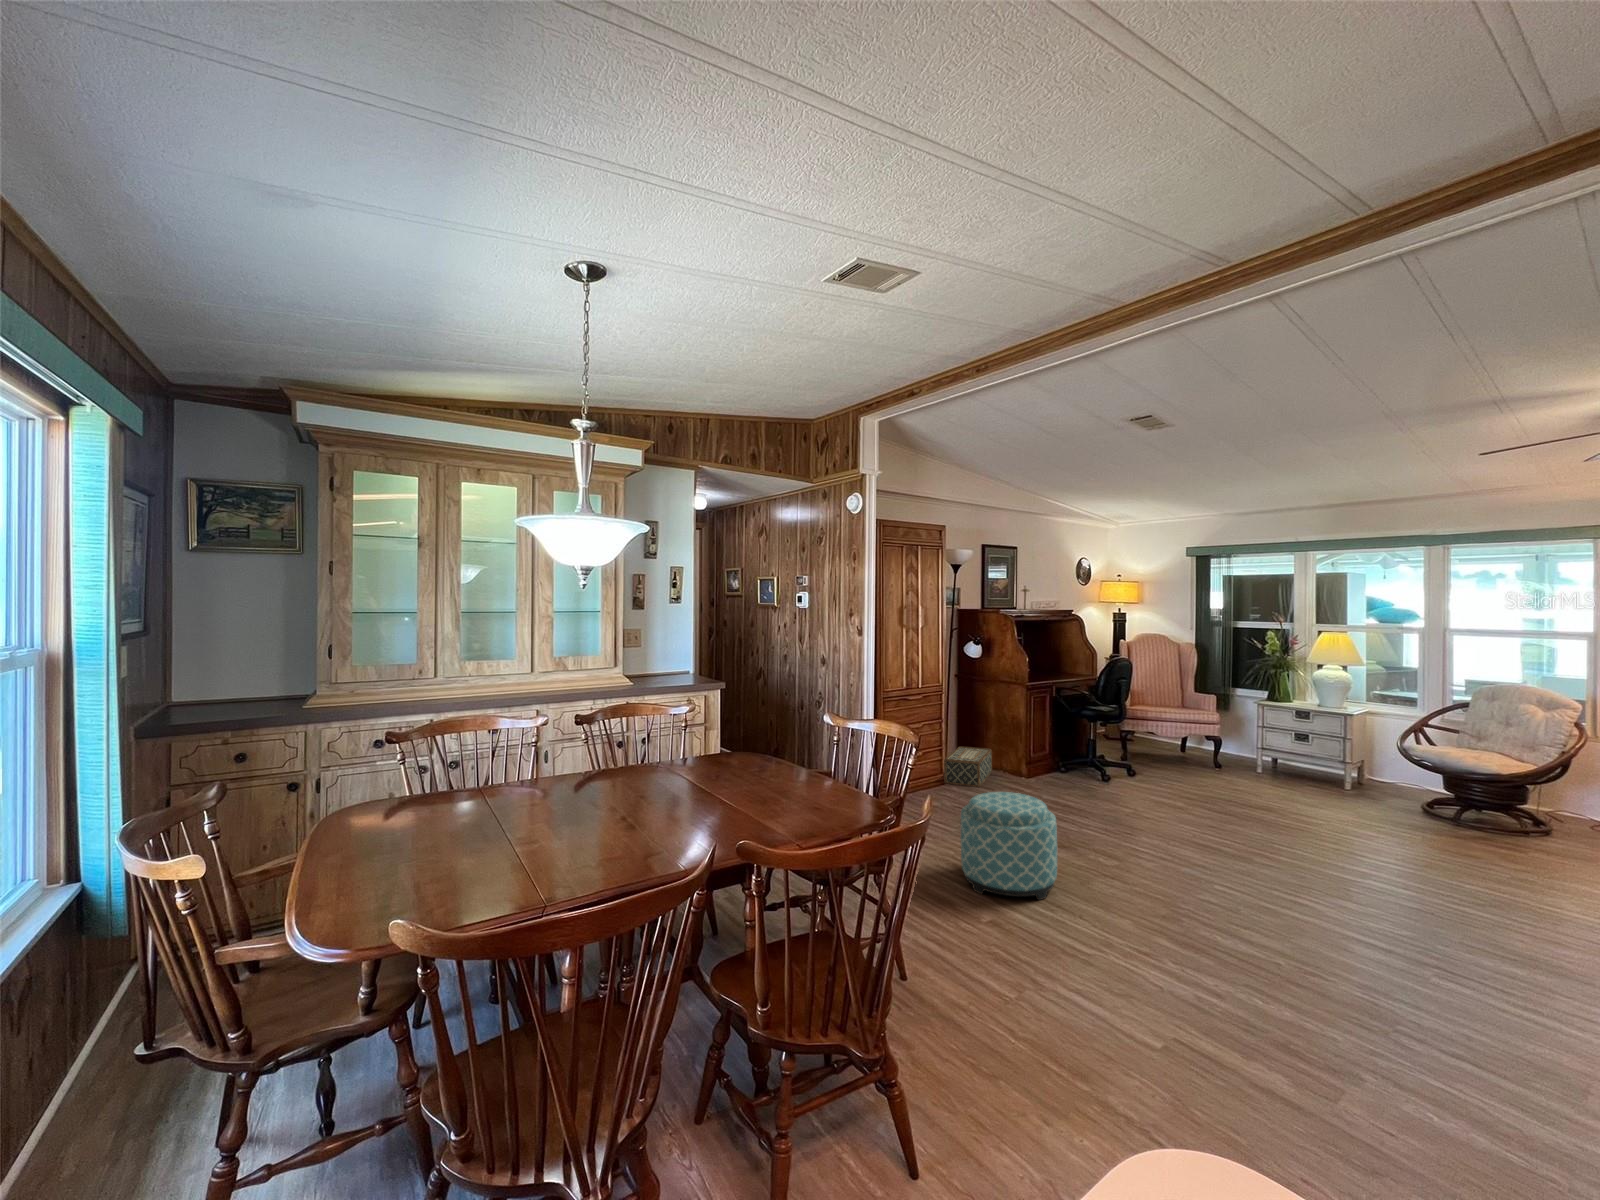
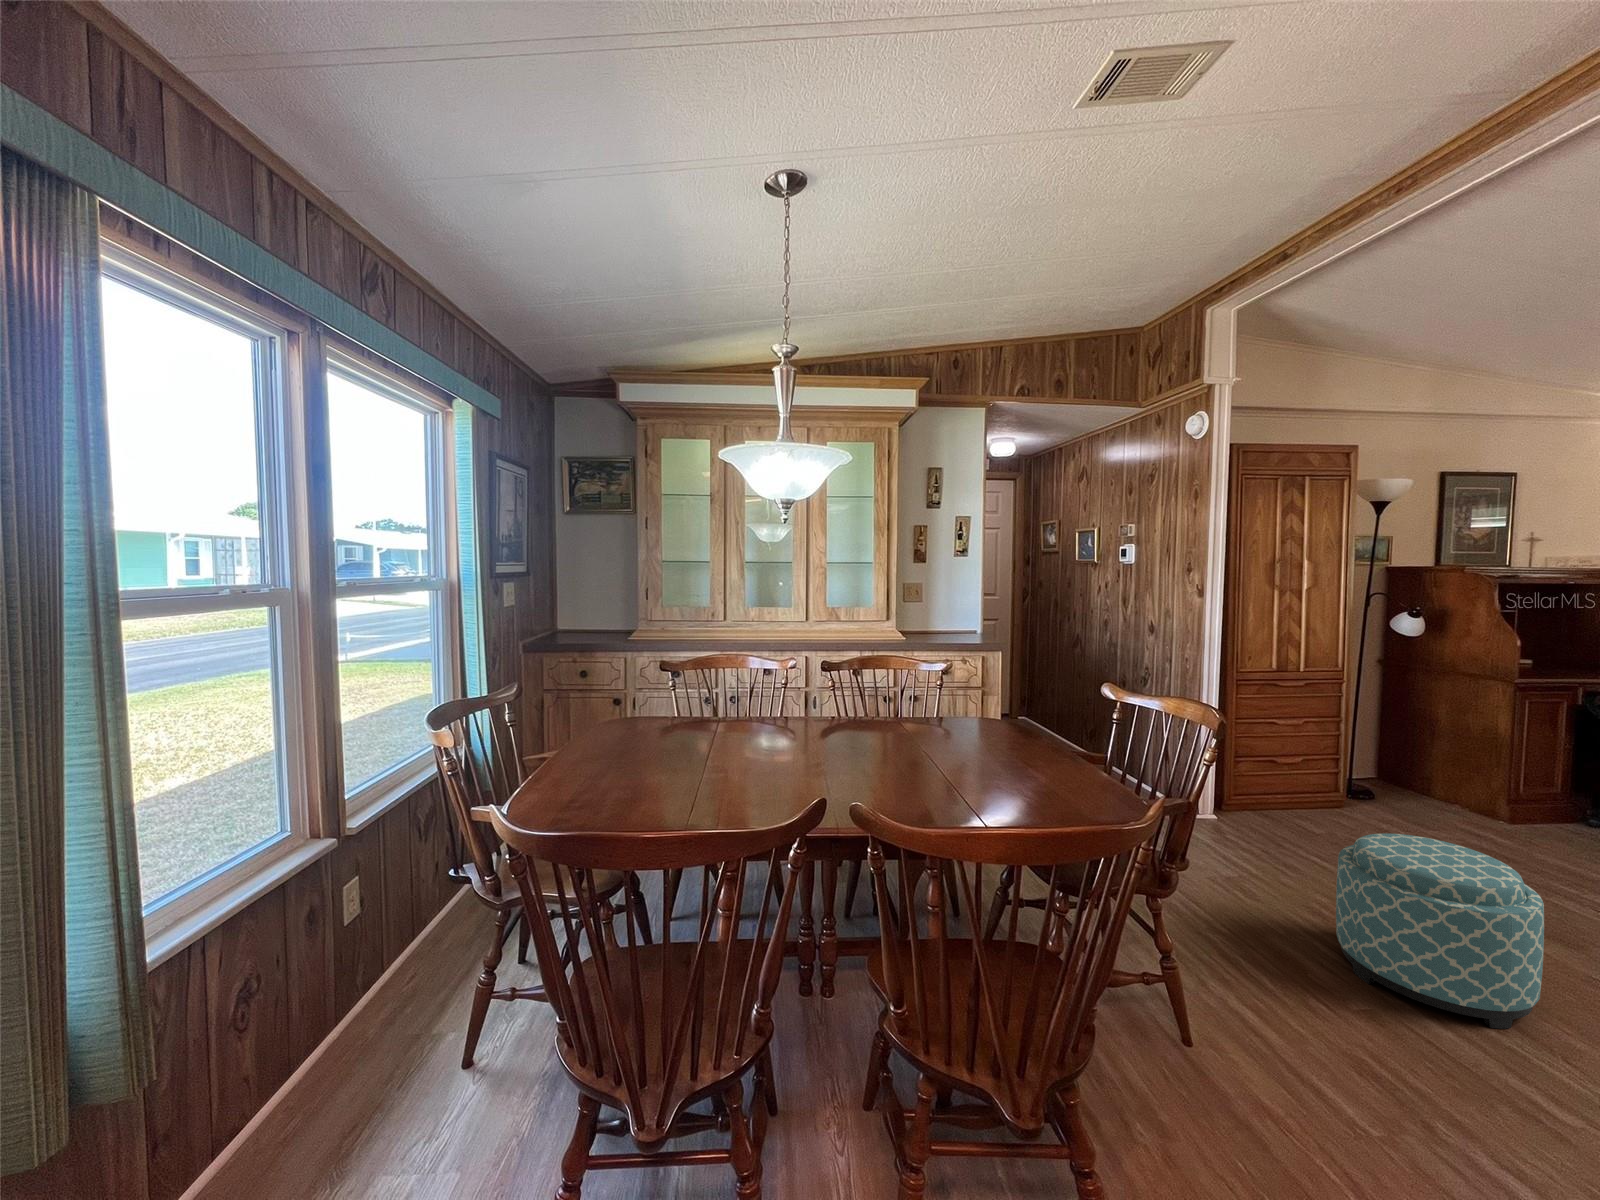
woven basket: present [944,746,992,787] -> none [1342,756,1436,819]

